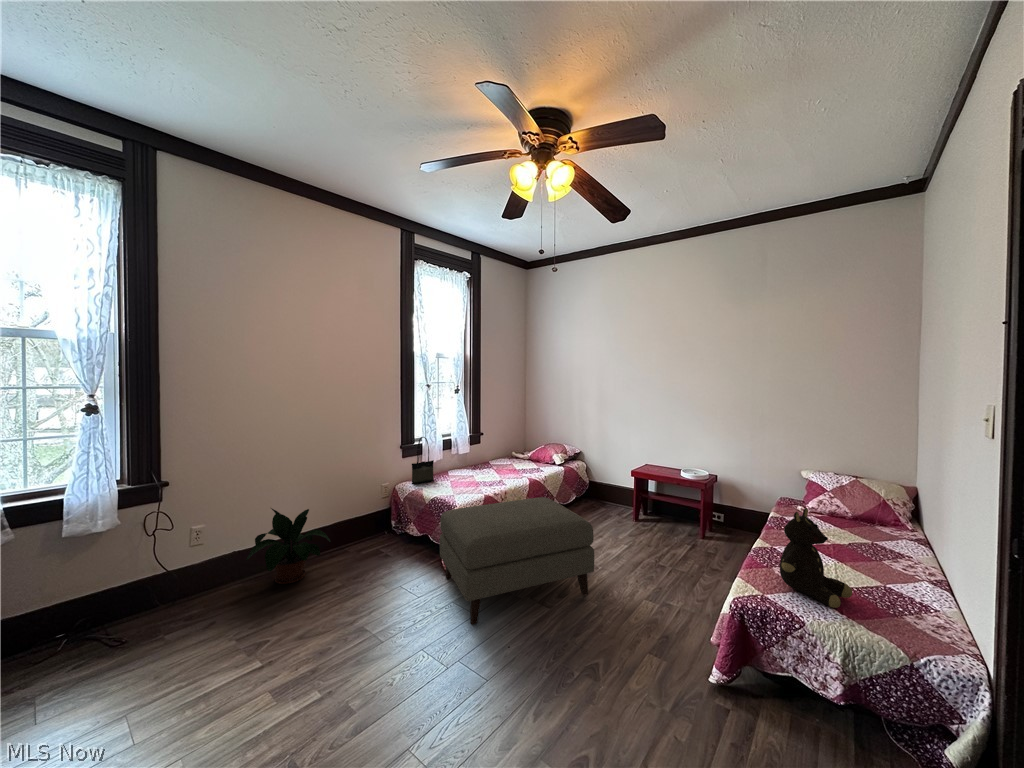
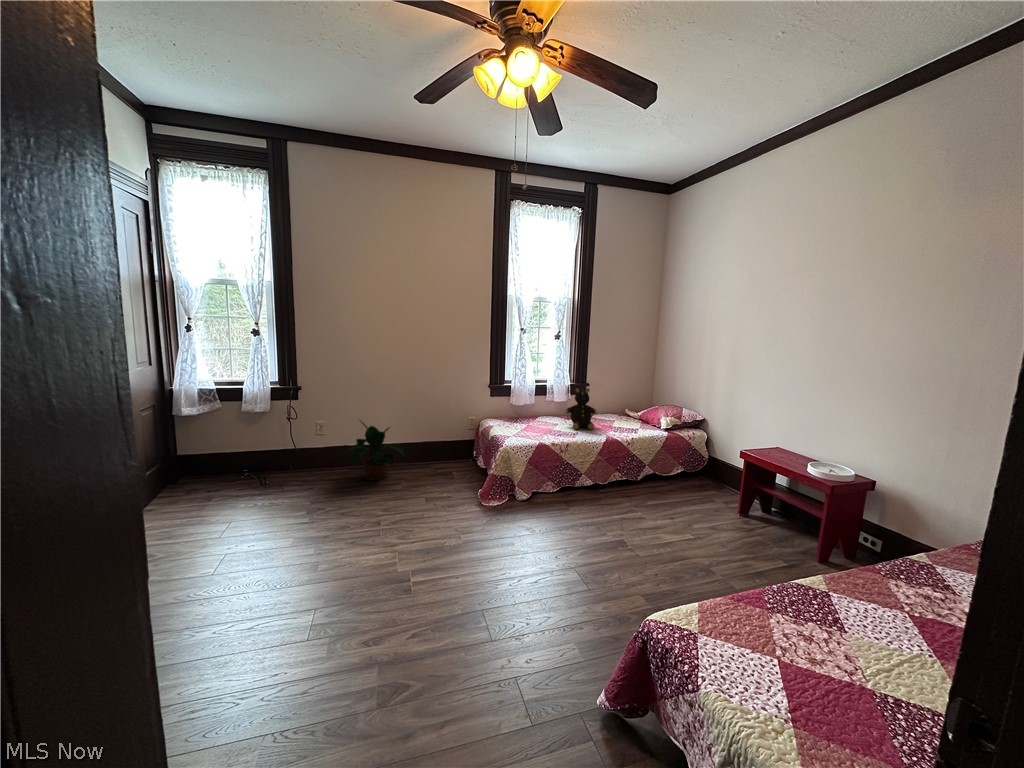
tote bag: present [412,437,434,484] -> none [493,380,517,423]
ottoman: present [440,497,594,625] -> none [444,449,591,566]
teddy bear: present [780,508,853,608] -> present [565,388,597,429]

